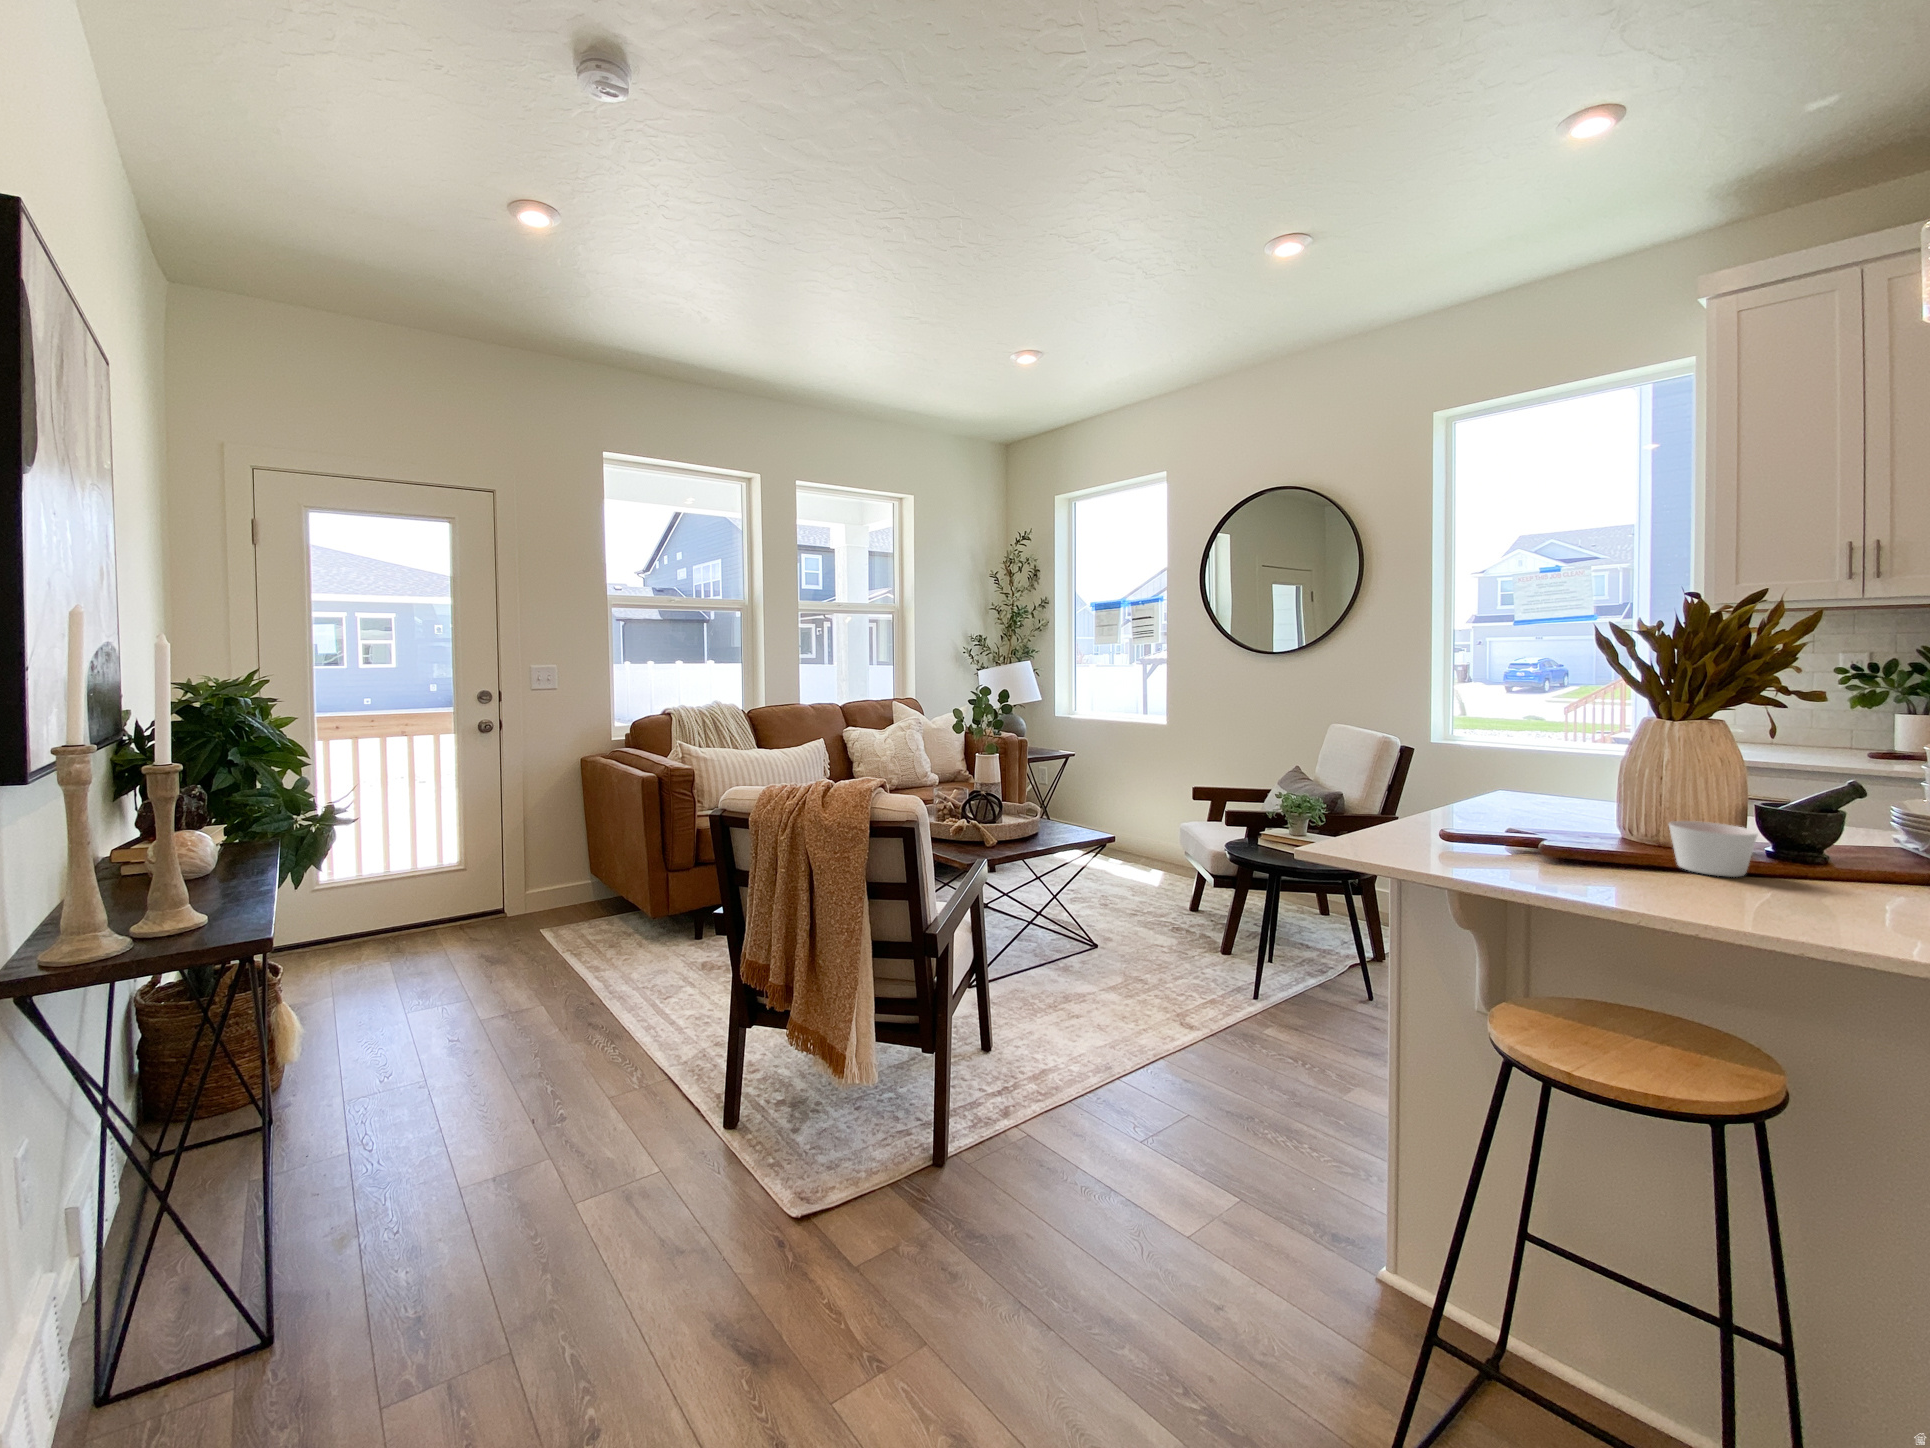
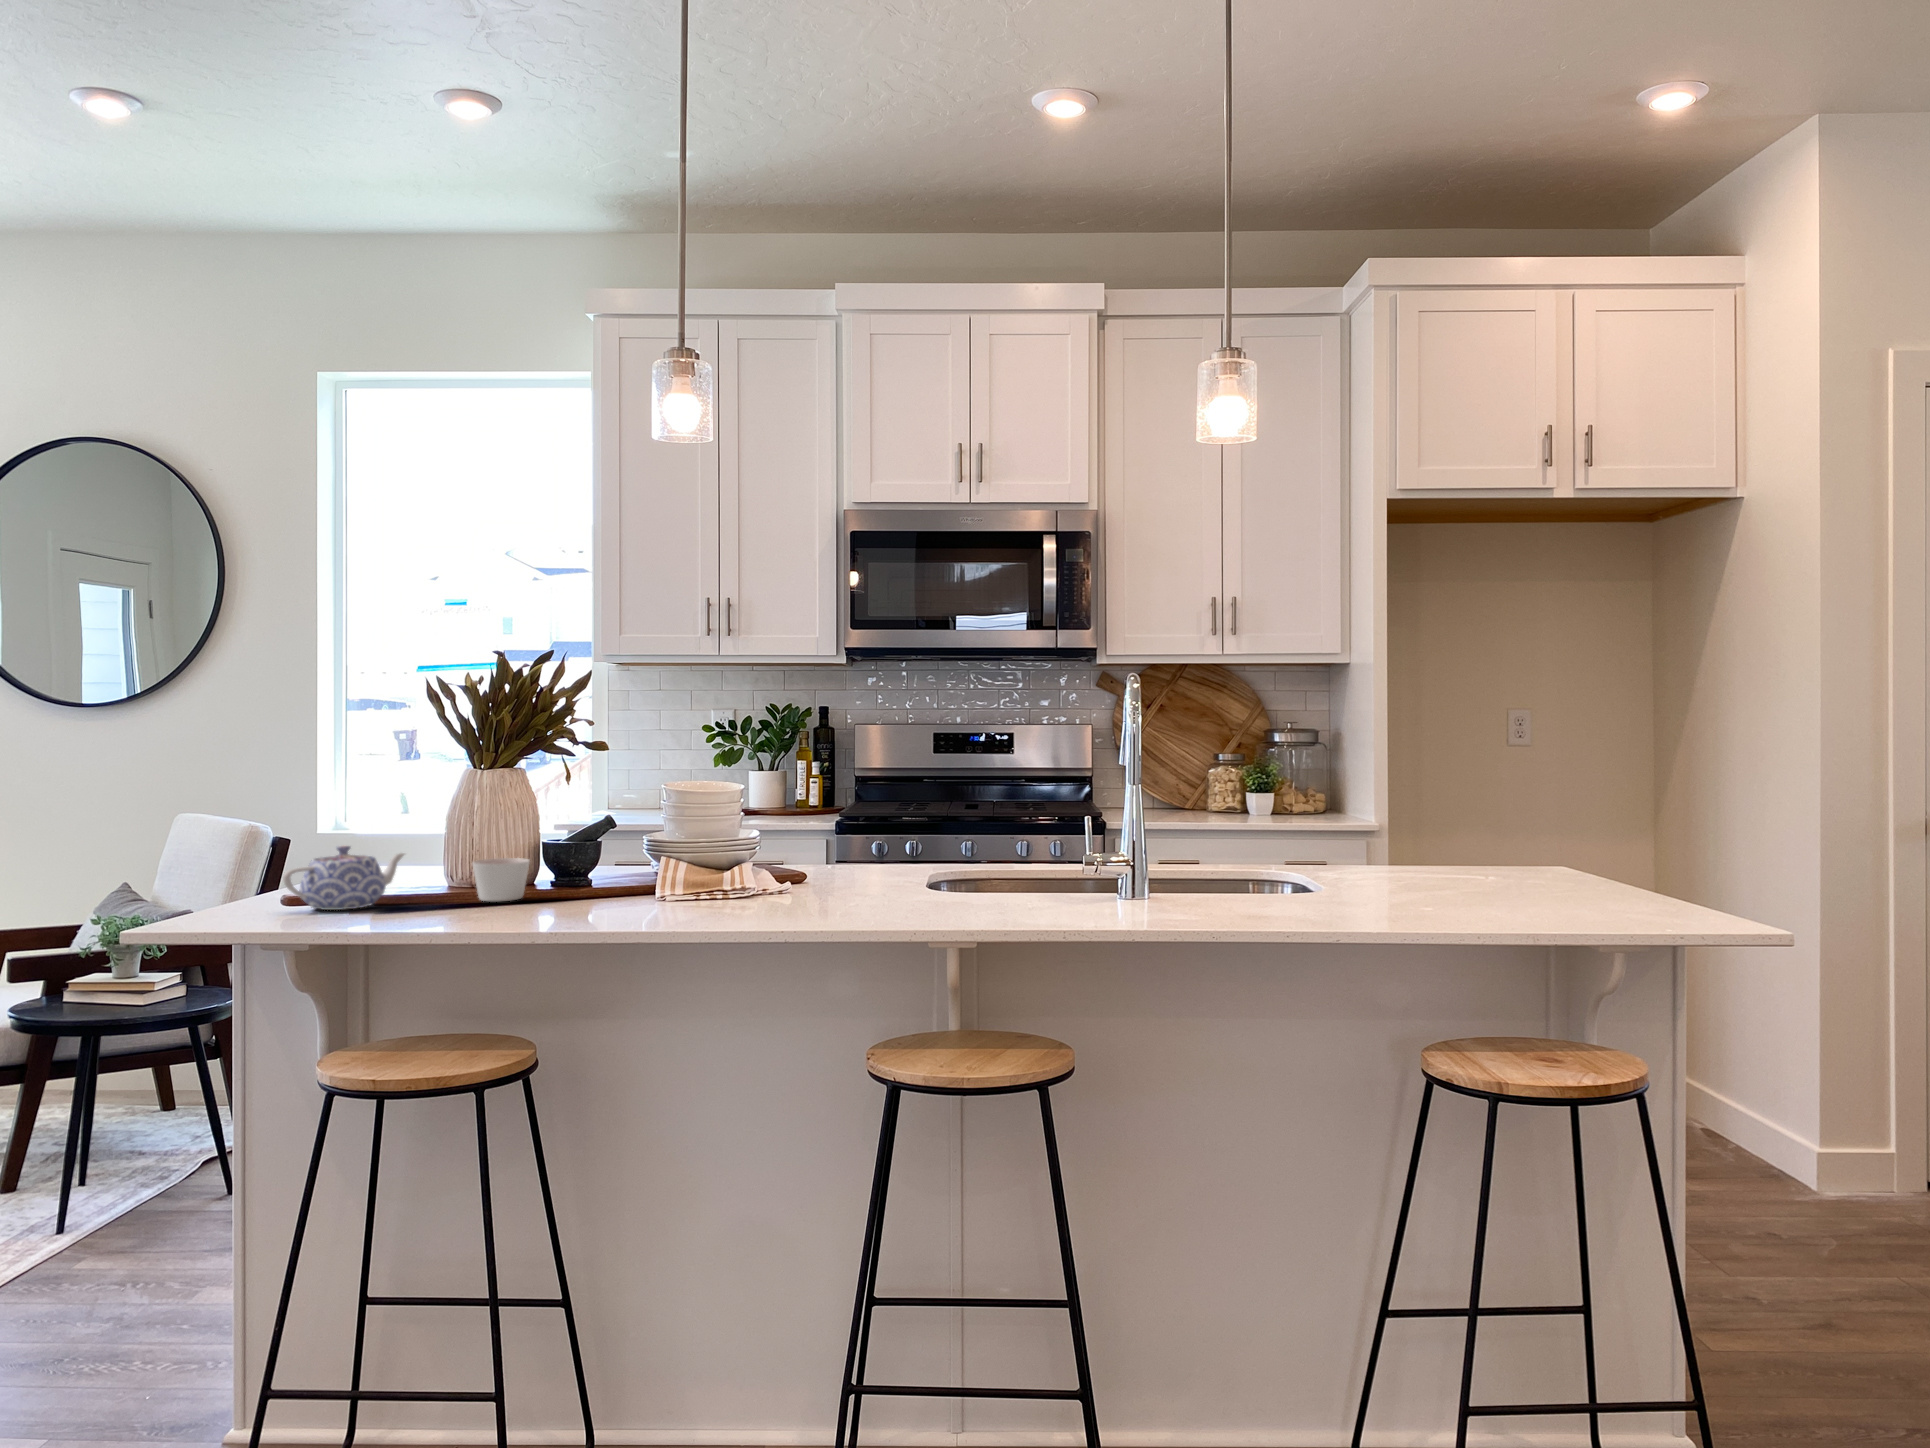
teapot: none [1444,788,1577,853] -> present [283,846,405,910]

